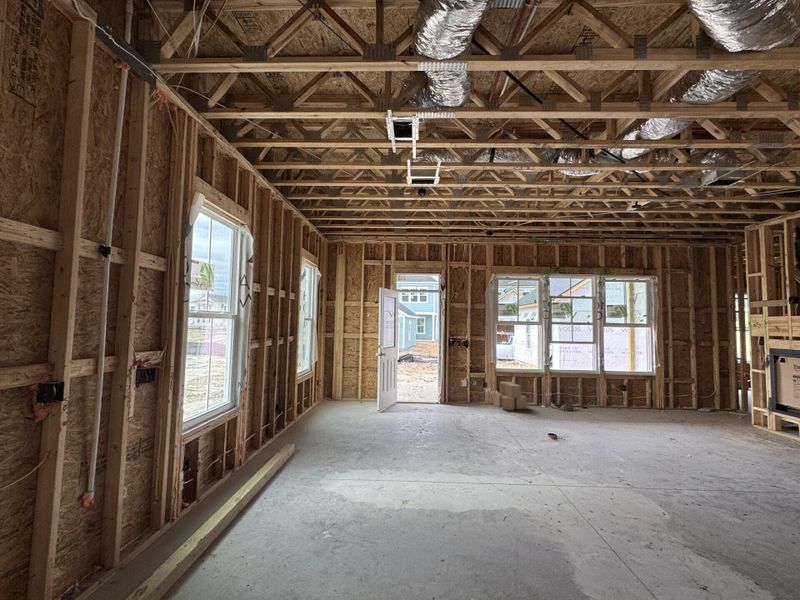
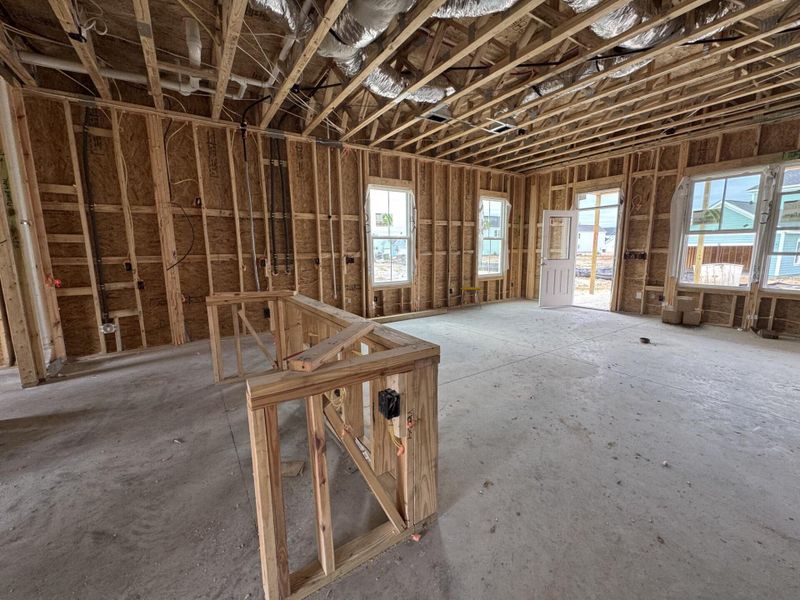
stool: none [287,396,334,438] -> present [460,287,482,309]

